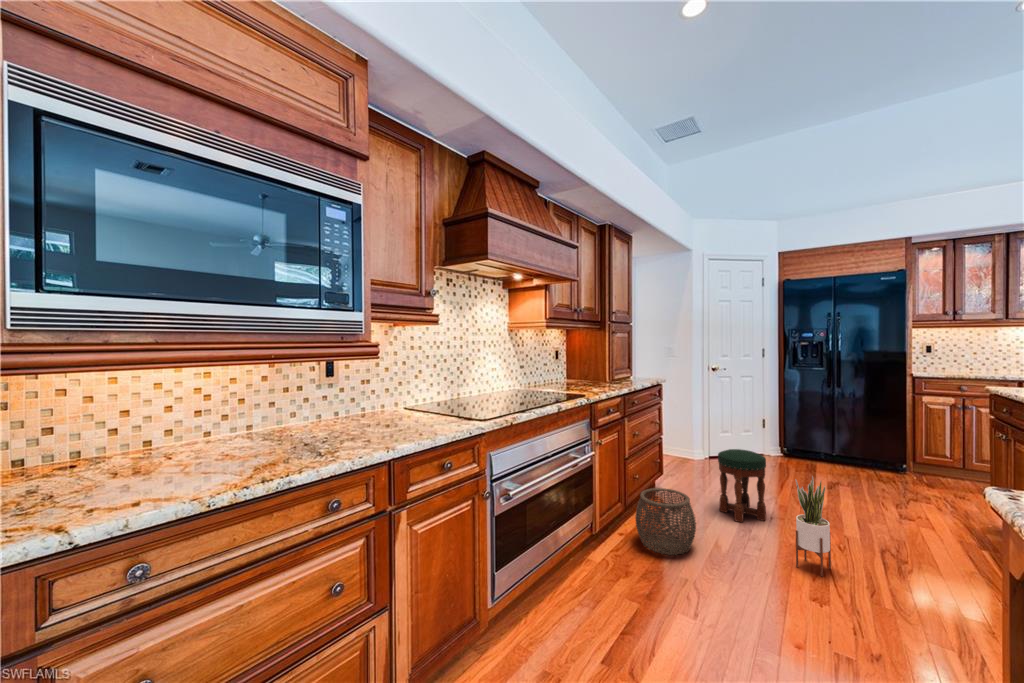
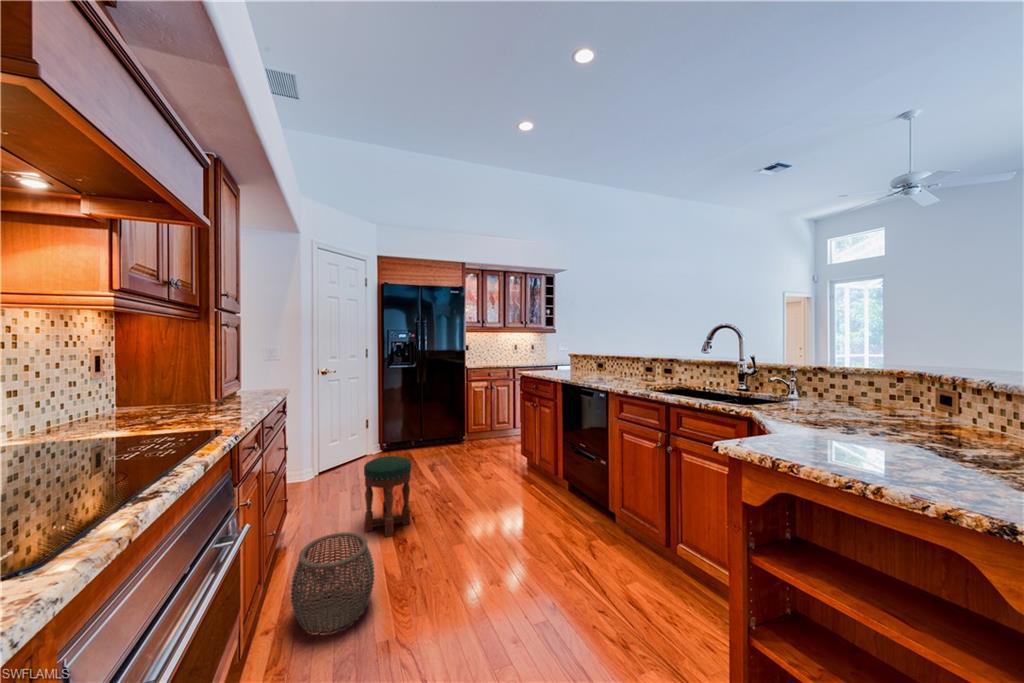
potted plant: present [795,476,831,577] -> none [462,469,487,562]

